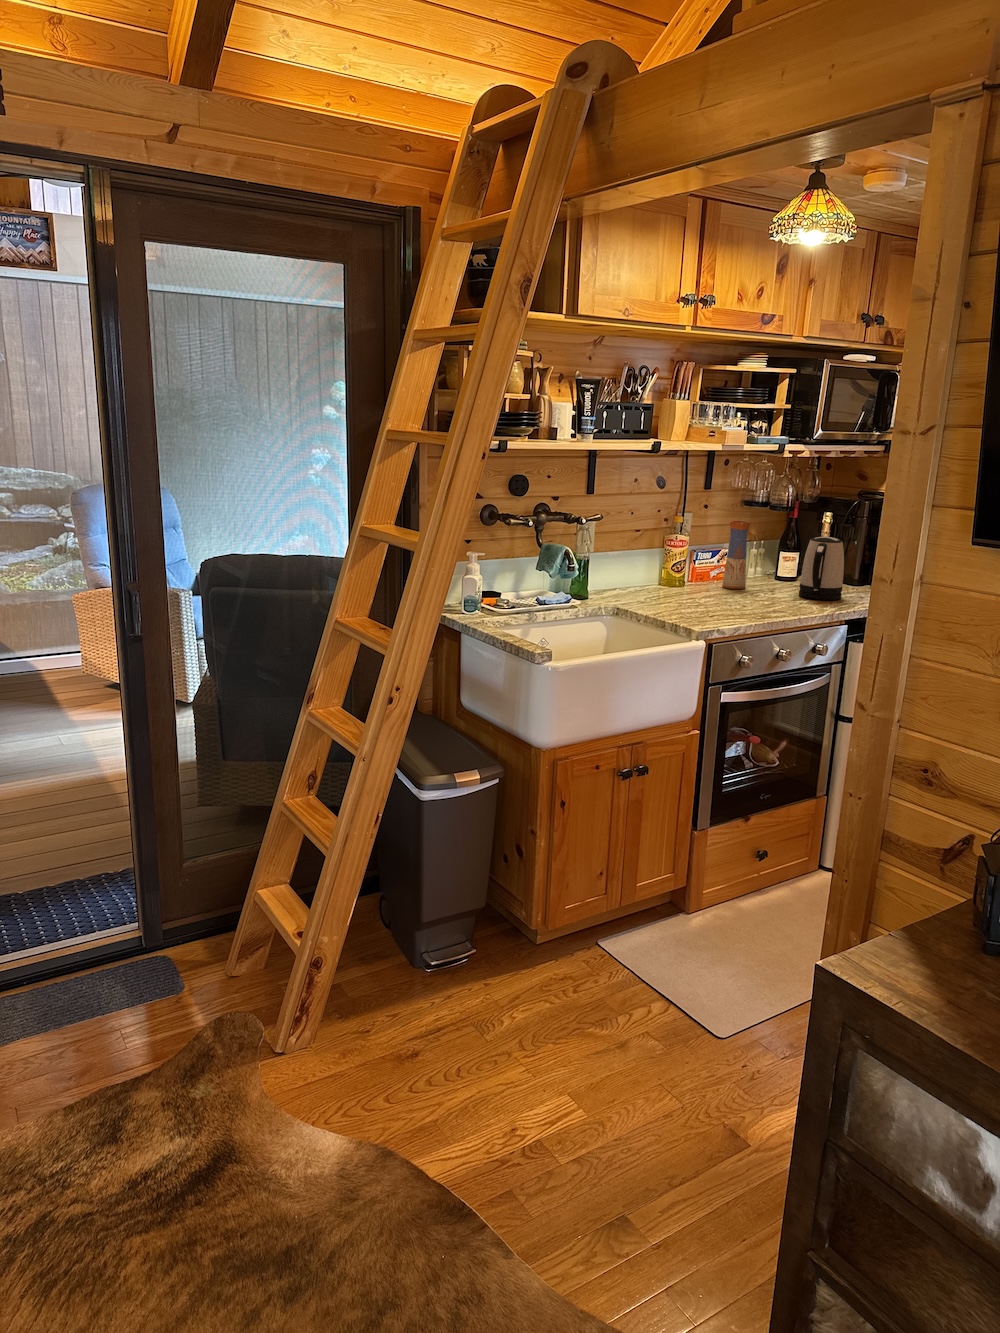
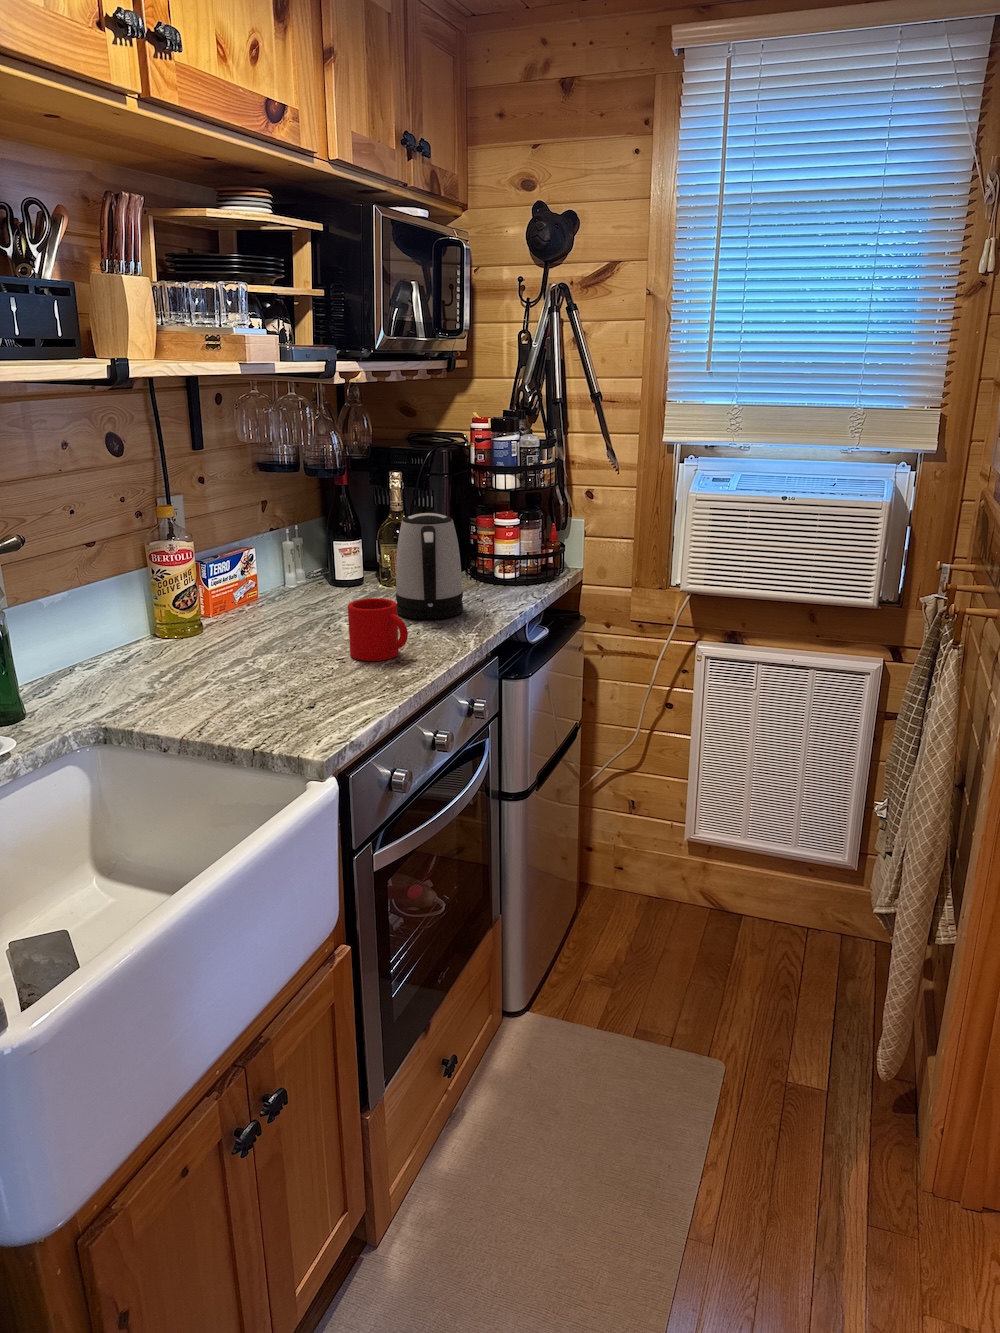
vase: present [722,521,750,589] -> none [257,501,305,621]
mug: none [753,575,784,608] -> present [348,598,408,661]

